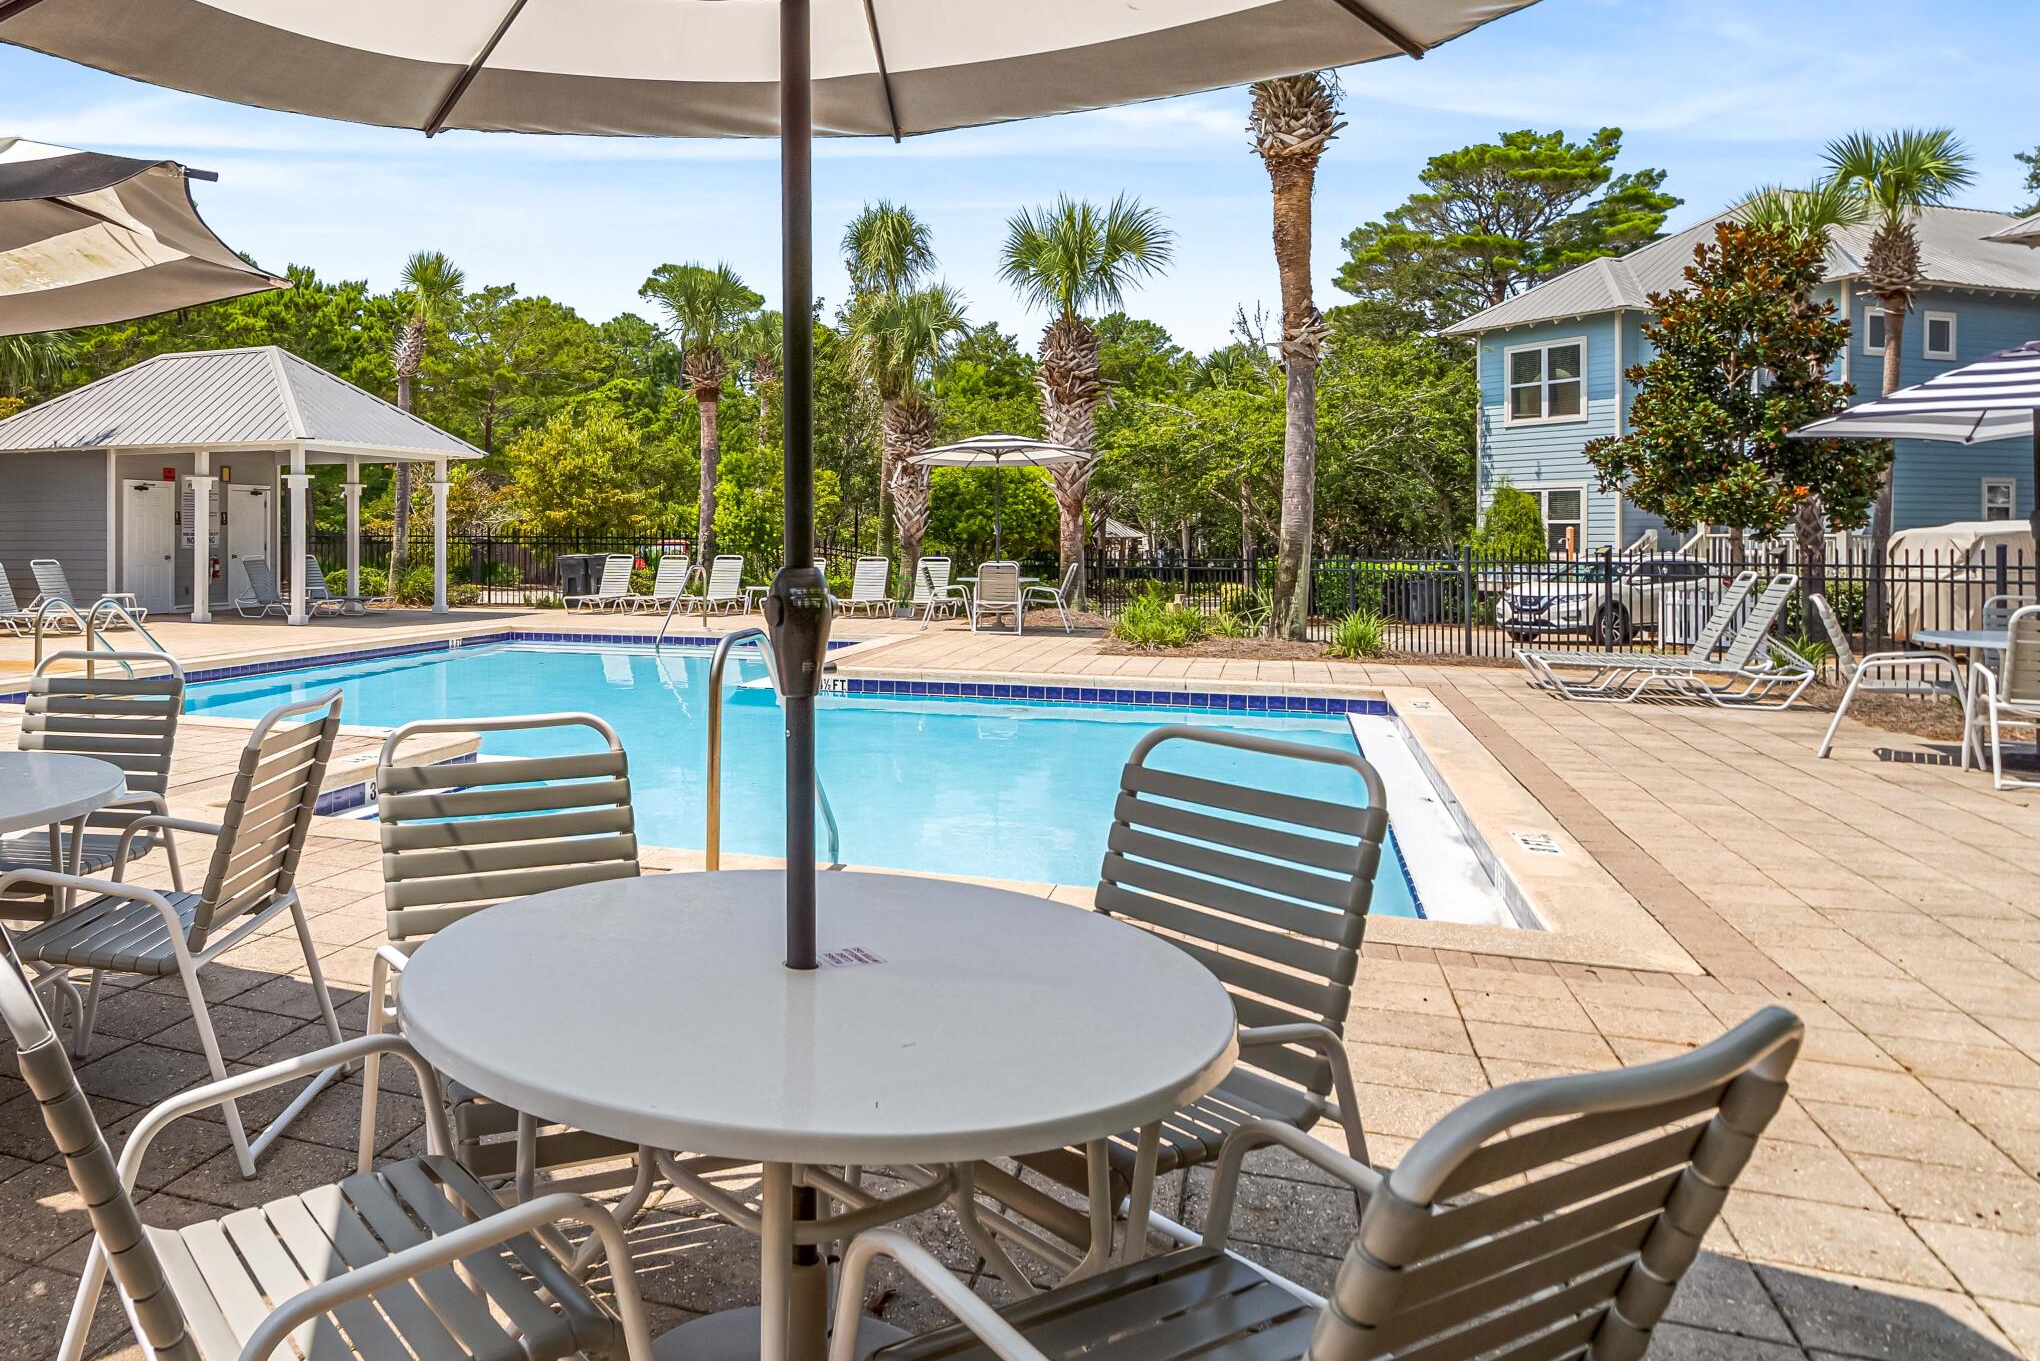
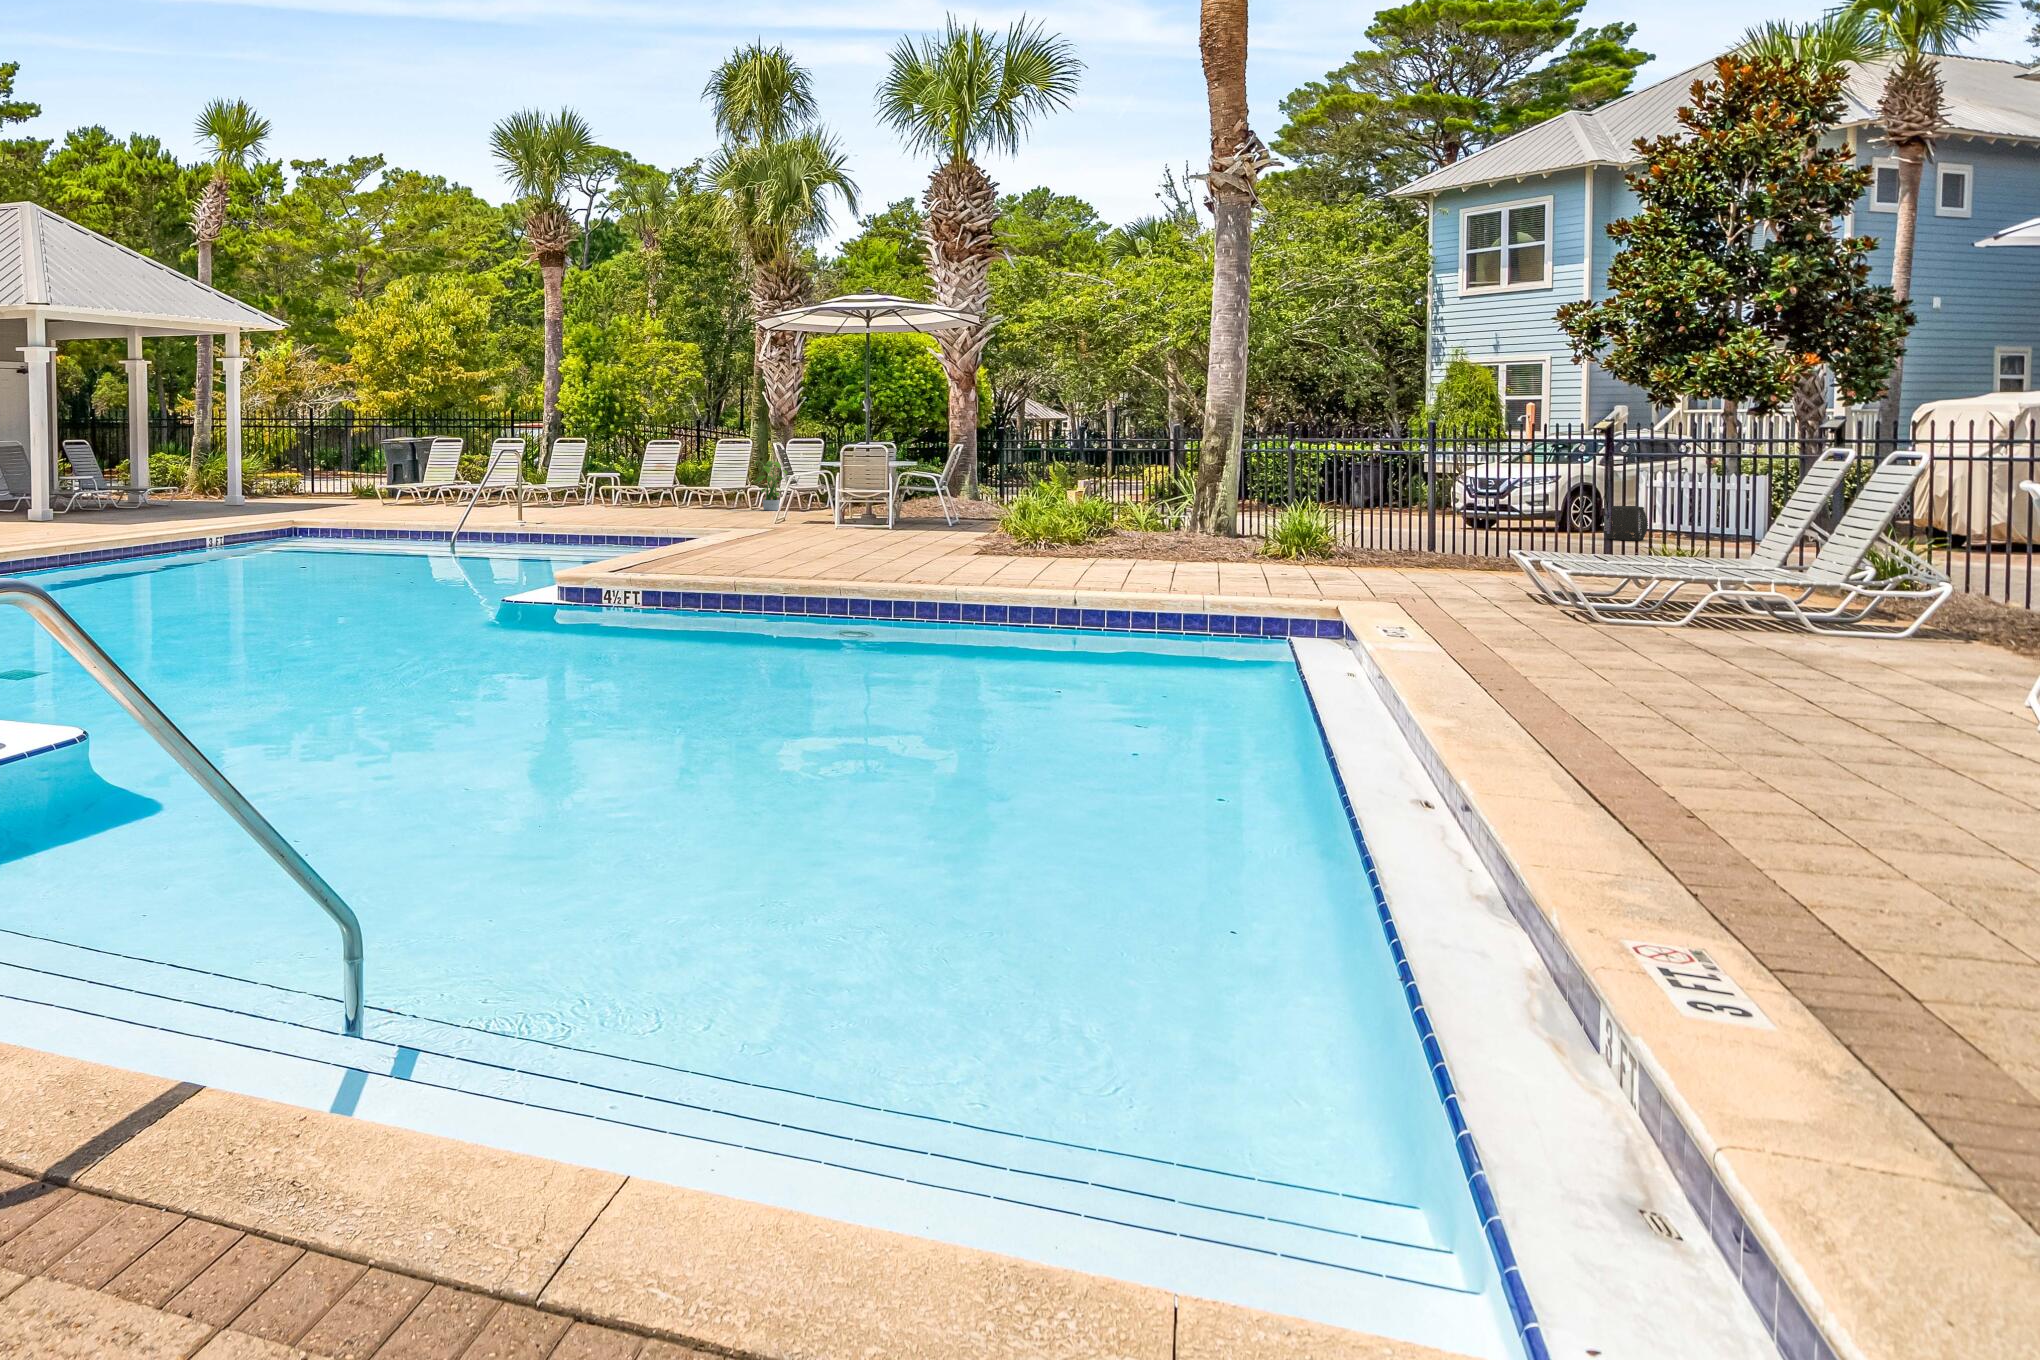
woven basket: none [1622,613,1662,642] -> present [1602,506,1648,541]

